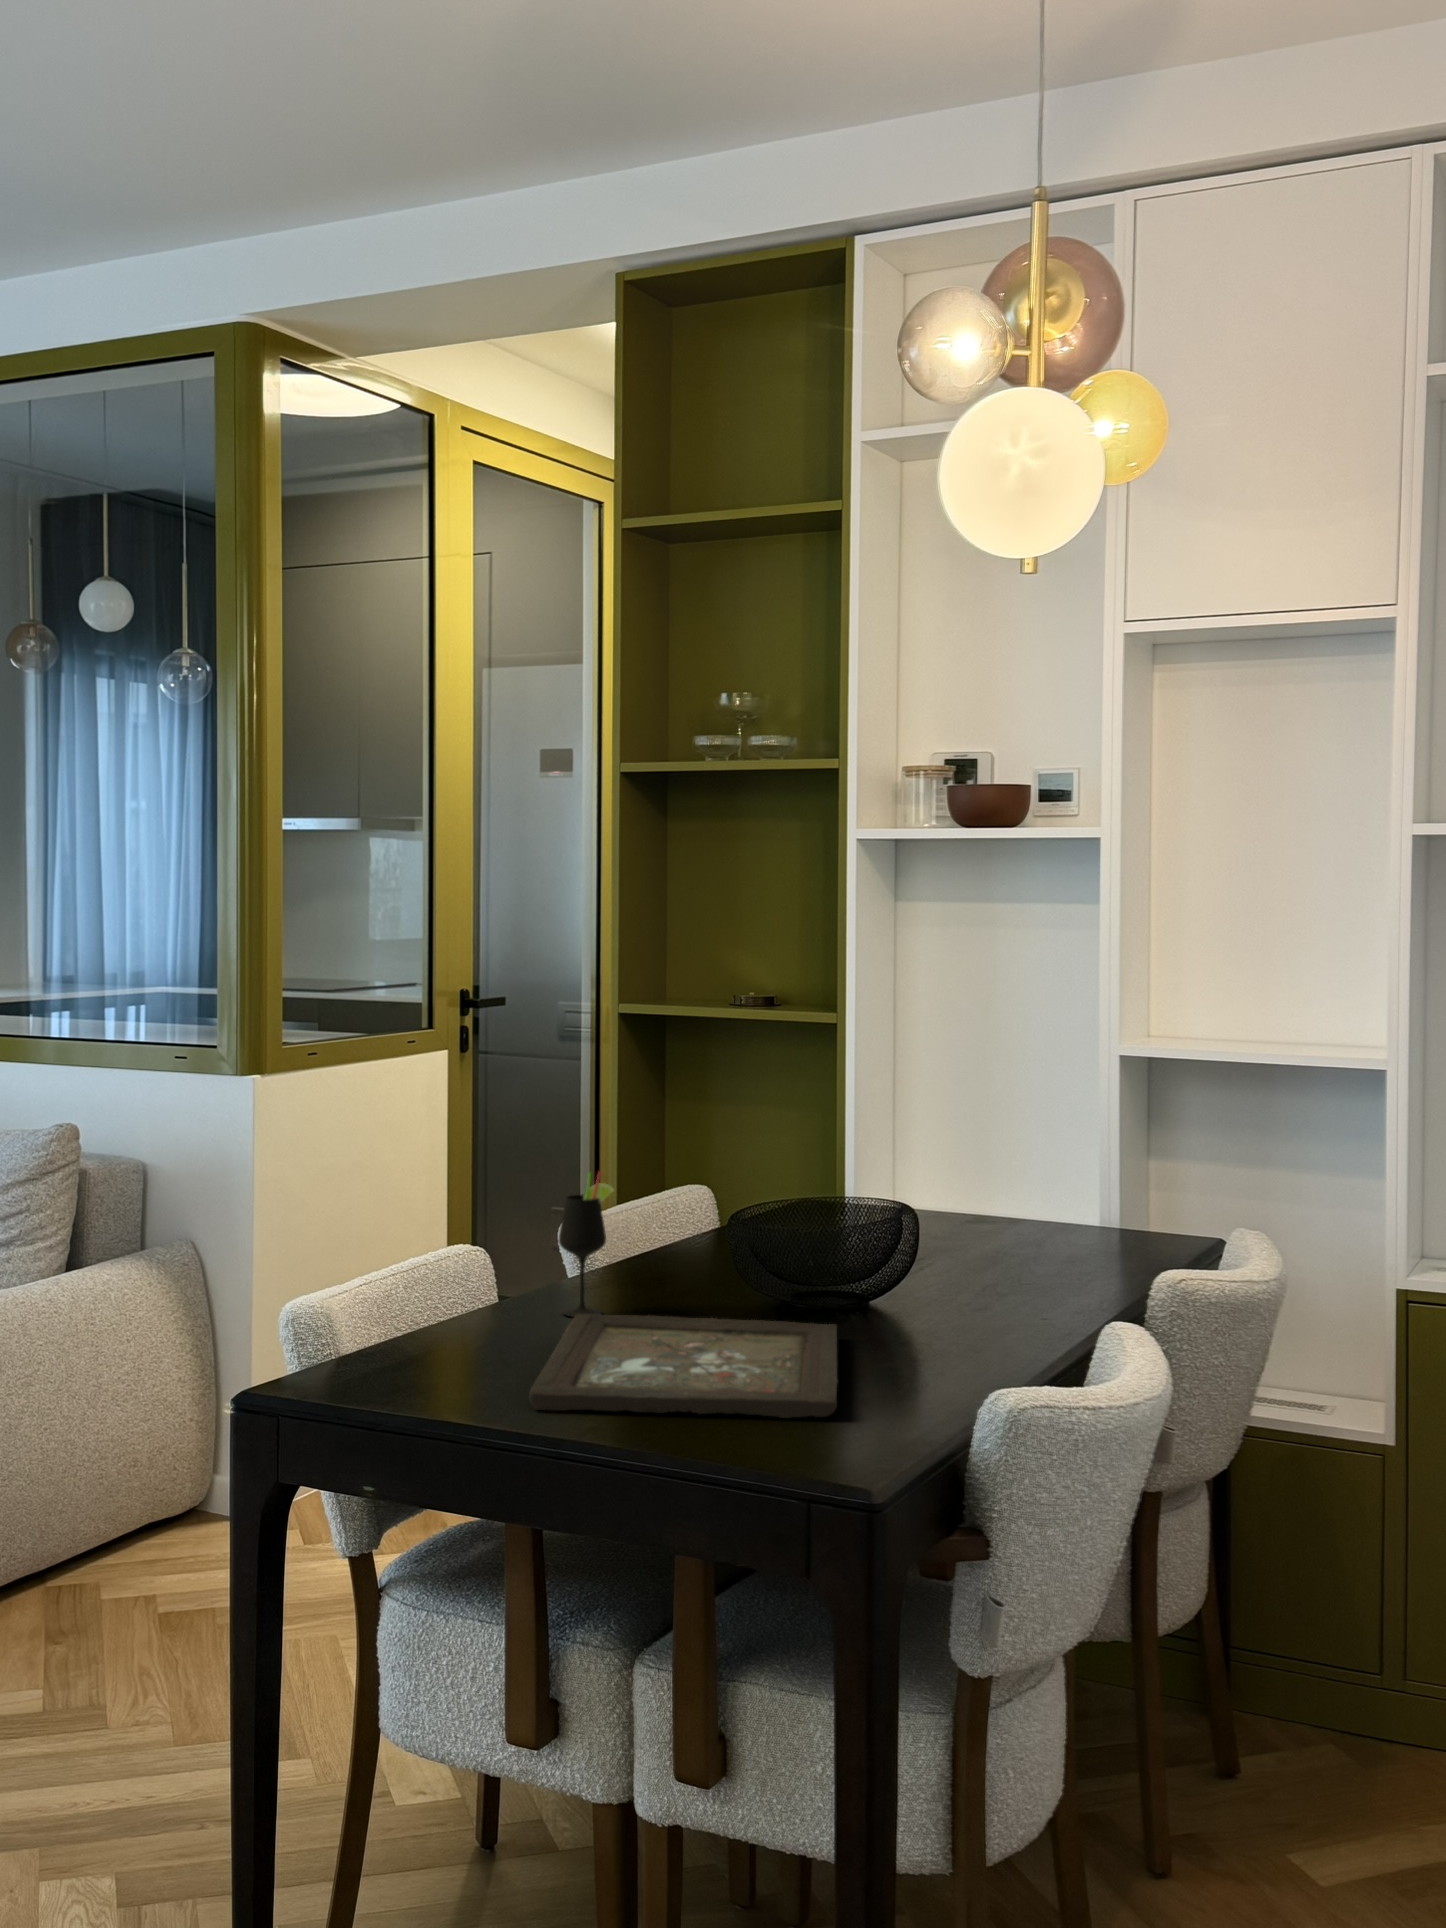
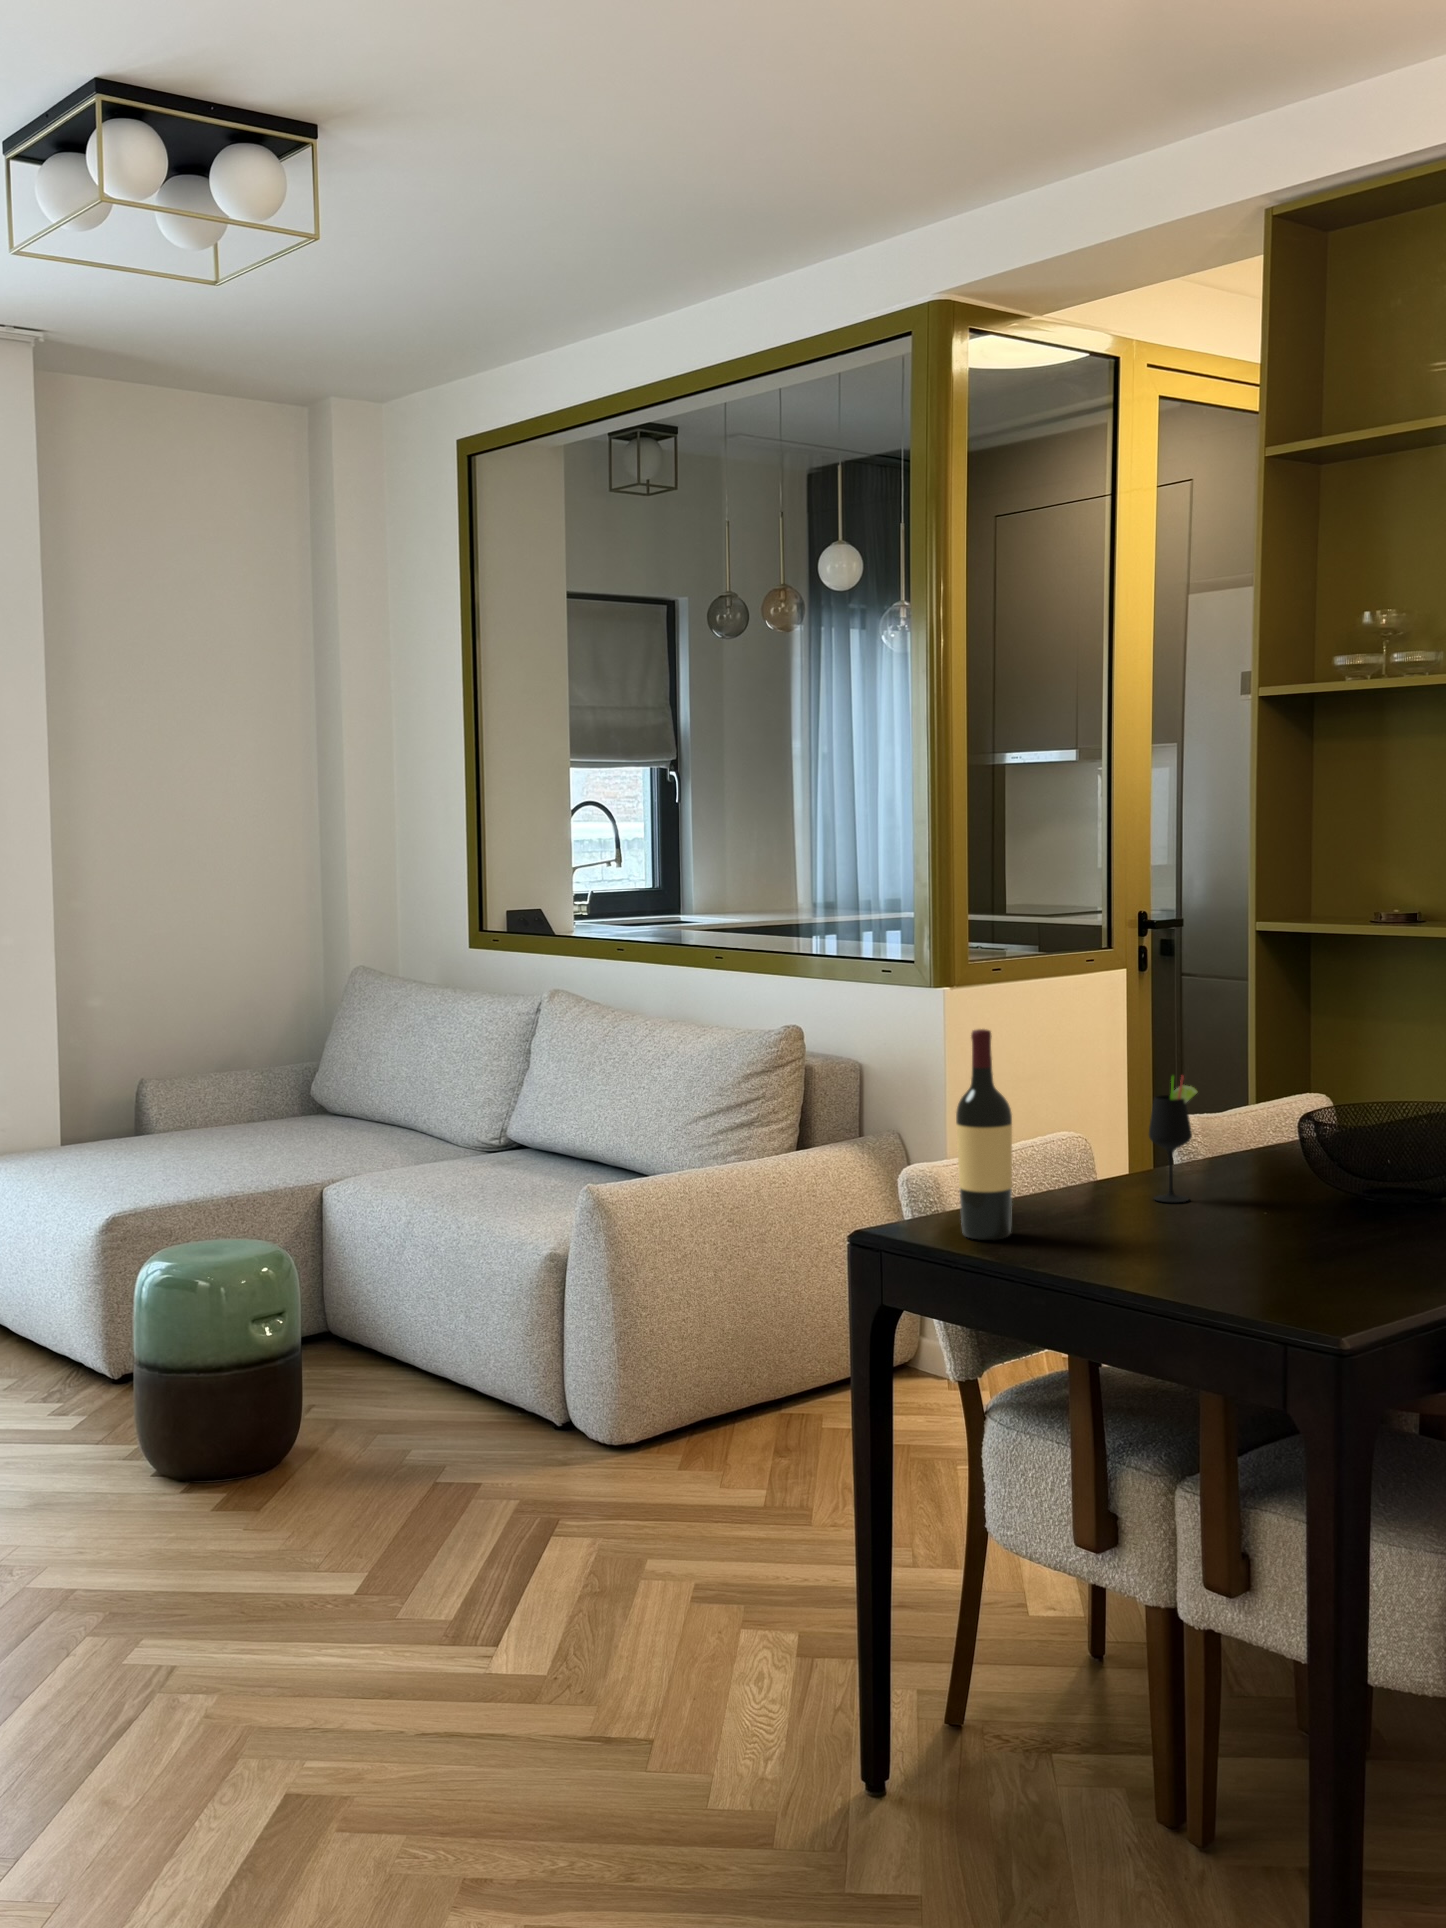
wine bottle: none [366,1124,433,1380] -> present [956,1029,1012,1240]
tray: present [529,1314,838,1418] -> none [1078,1198,1396,1293]

